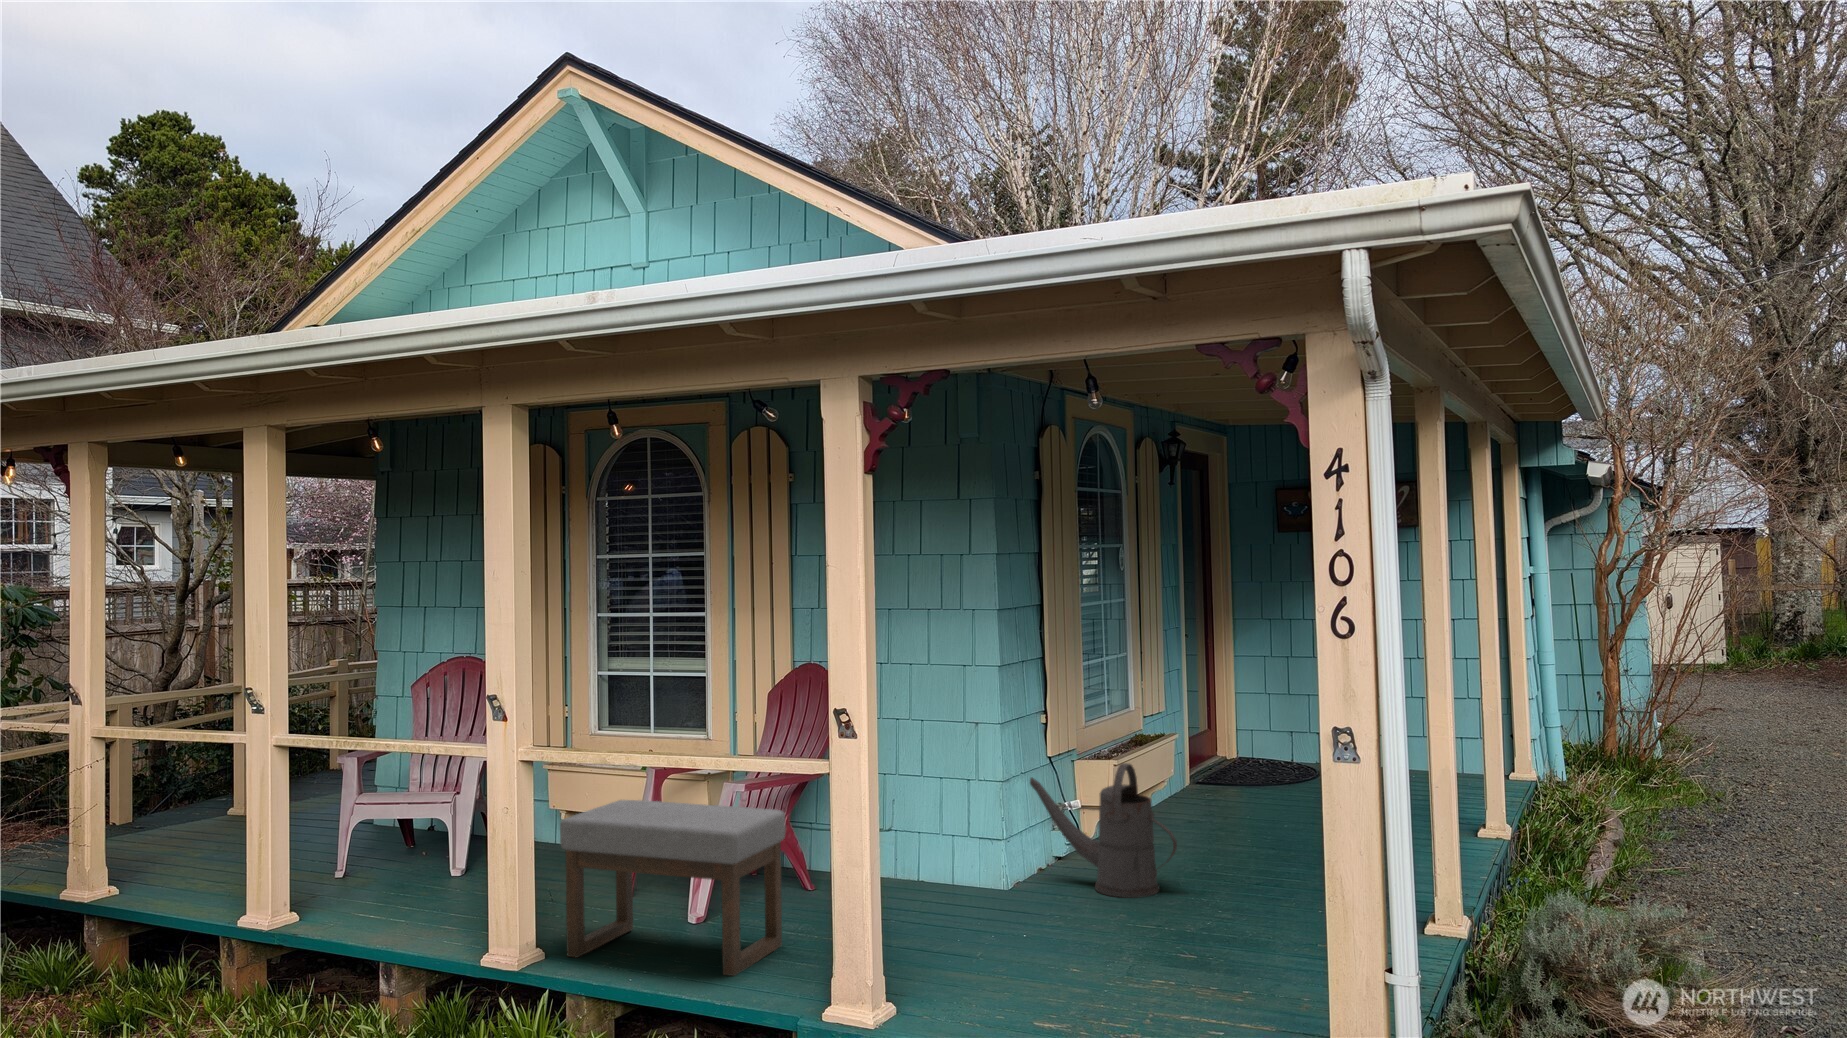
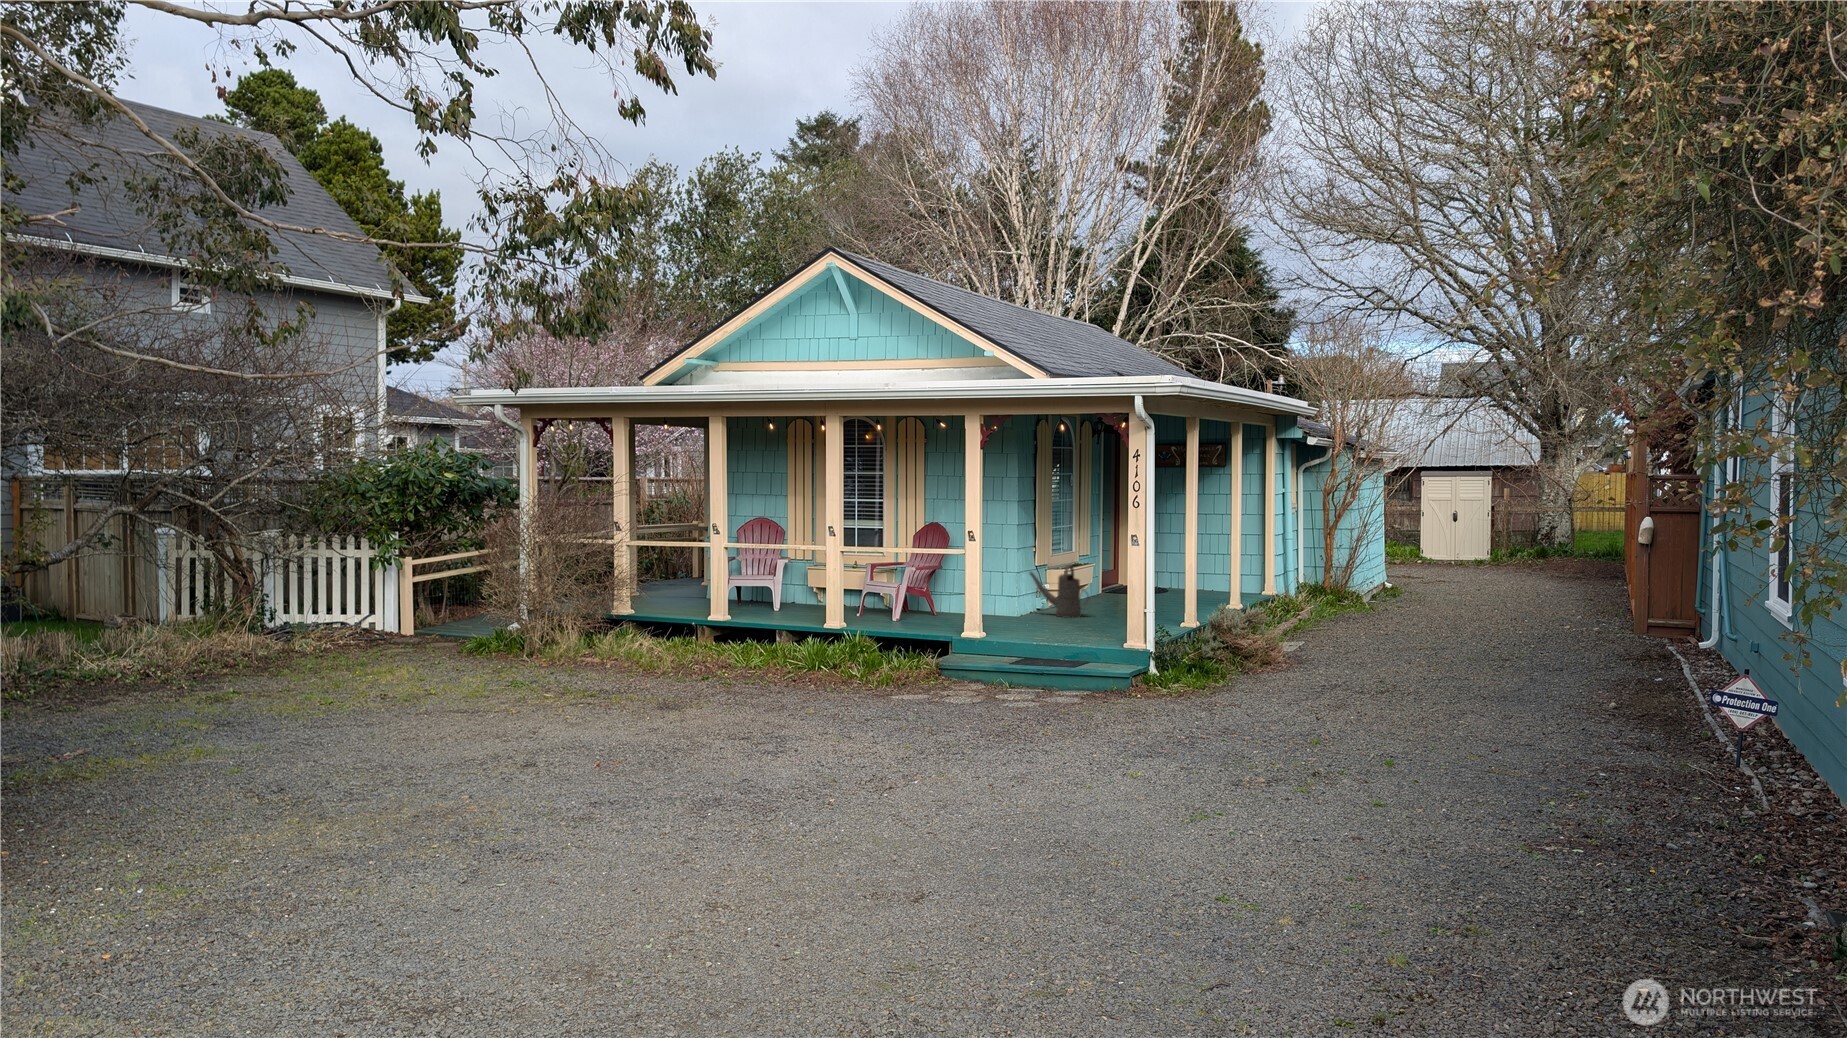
ottoman: present [560,800,786,976] -> none [855,571,939,630]

